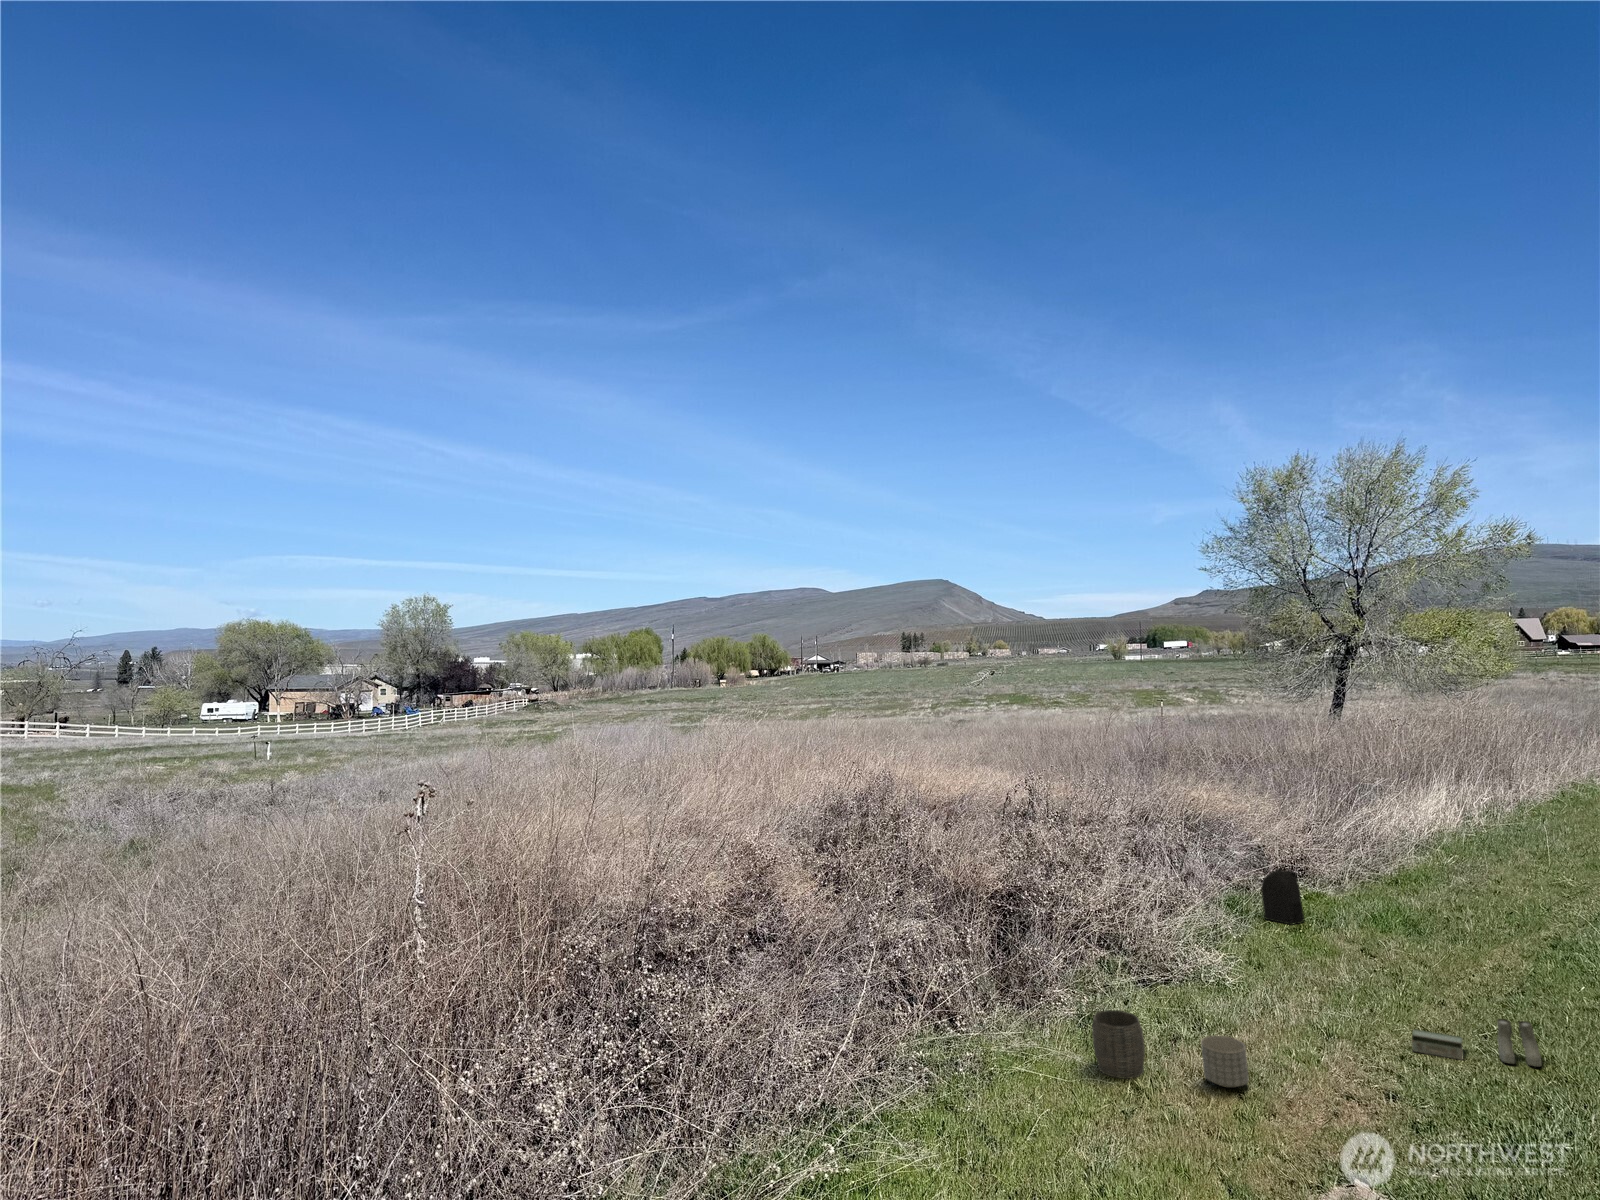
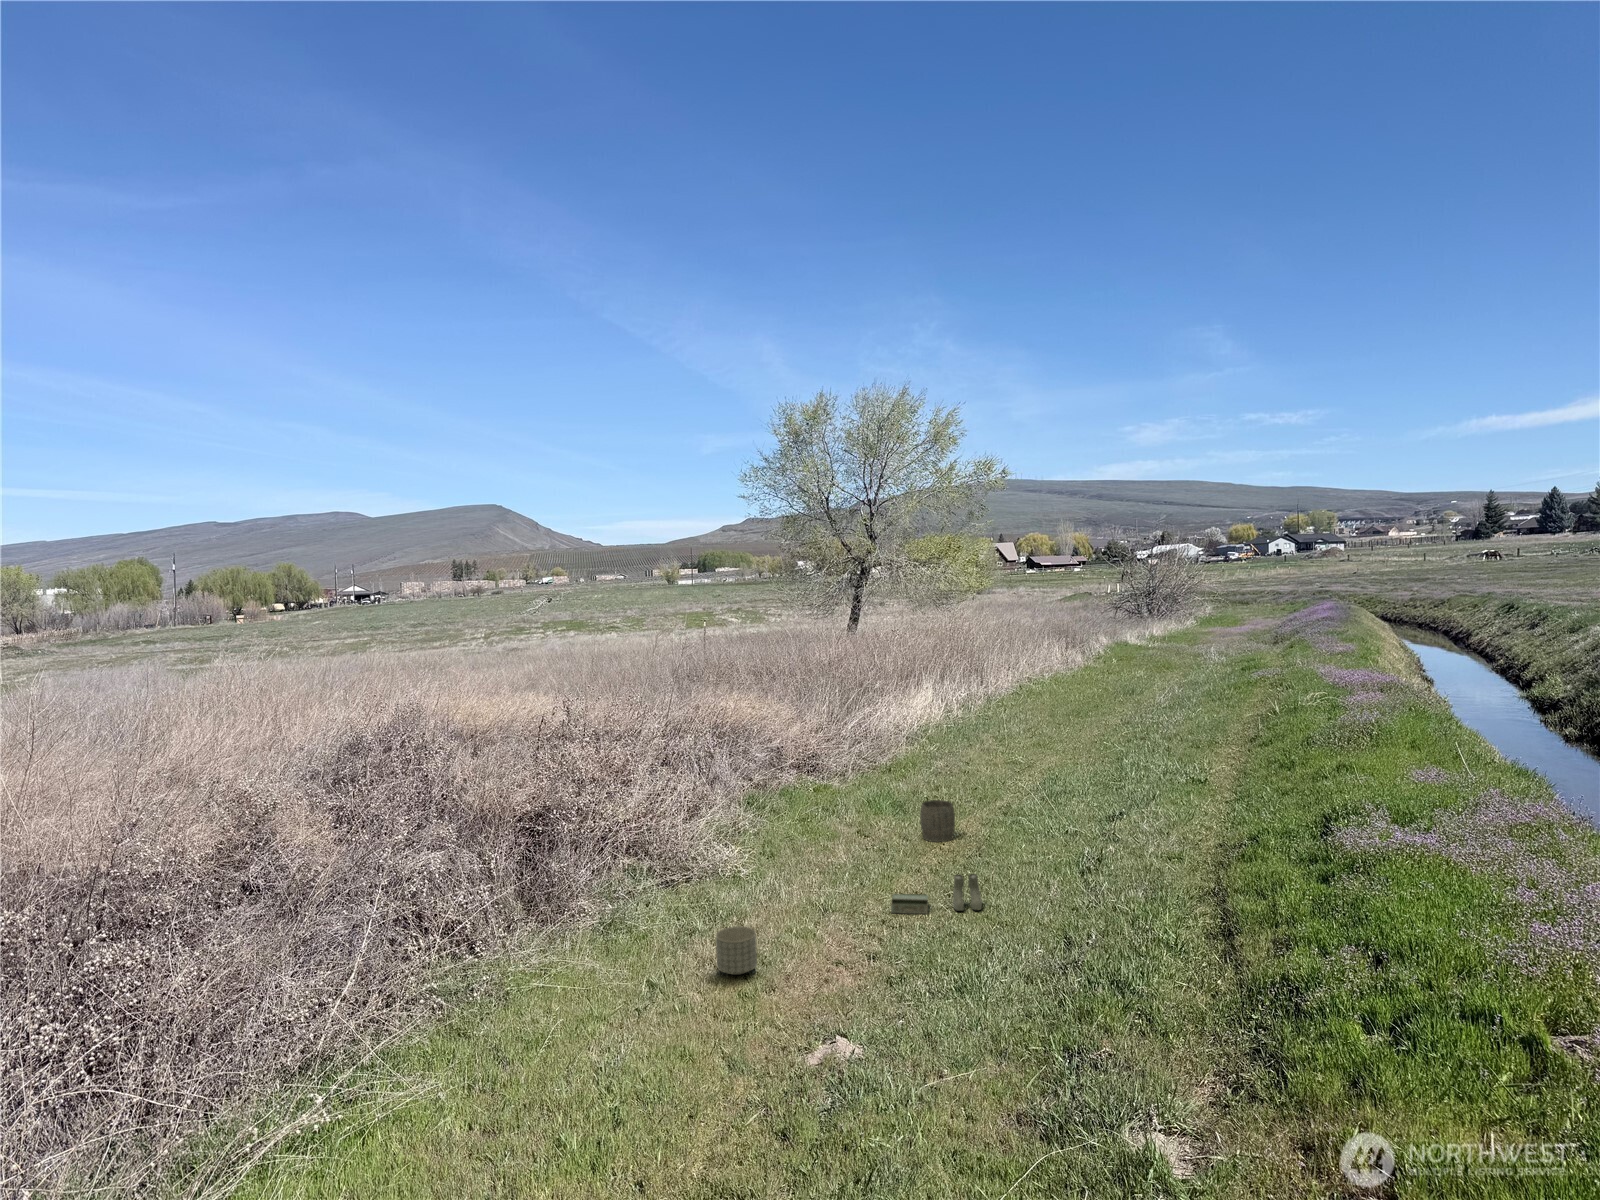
backpack: present [1261,869,1304,925] -> none [780,764,814,815]
woven basket: present [1092,1010,1145,1079] -> present [920,800,955,842]

